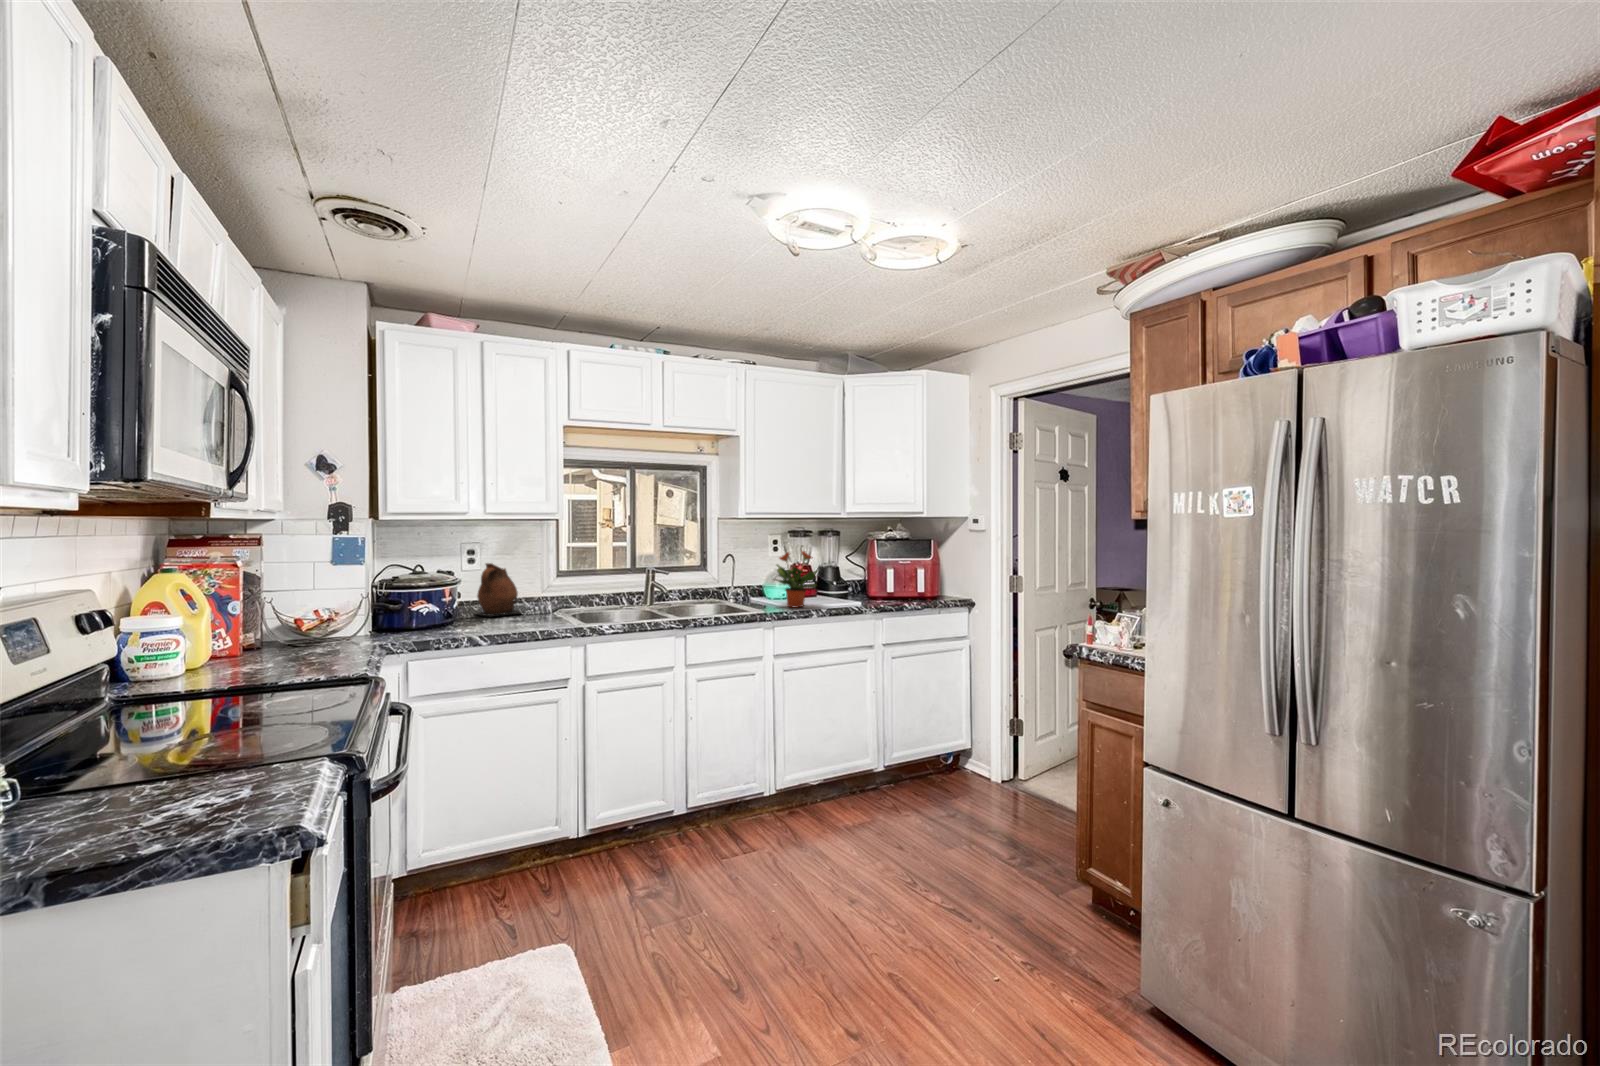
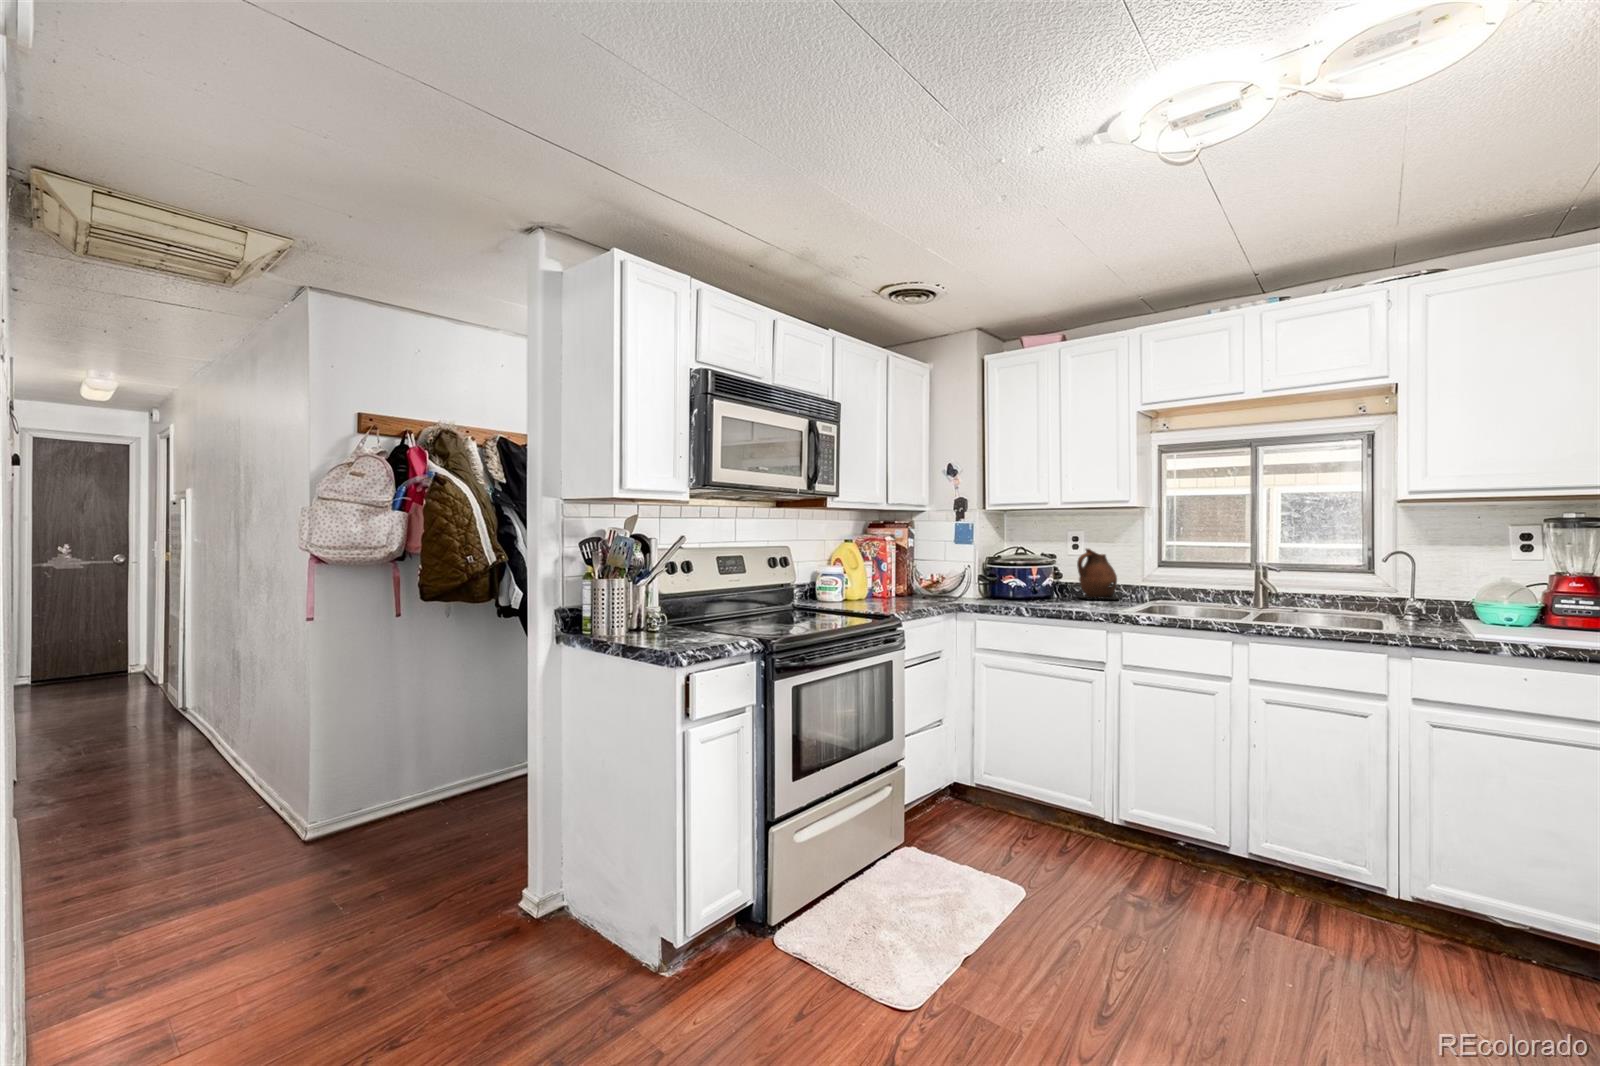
potted plant: present [774,551,817,608] -> none [1437,542,1546,632]

